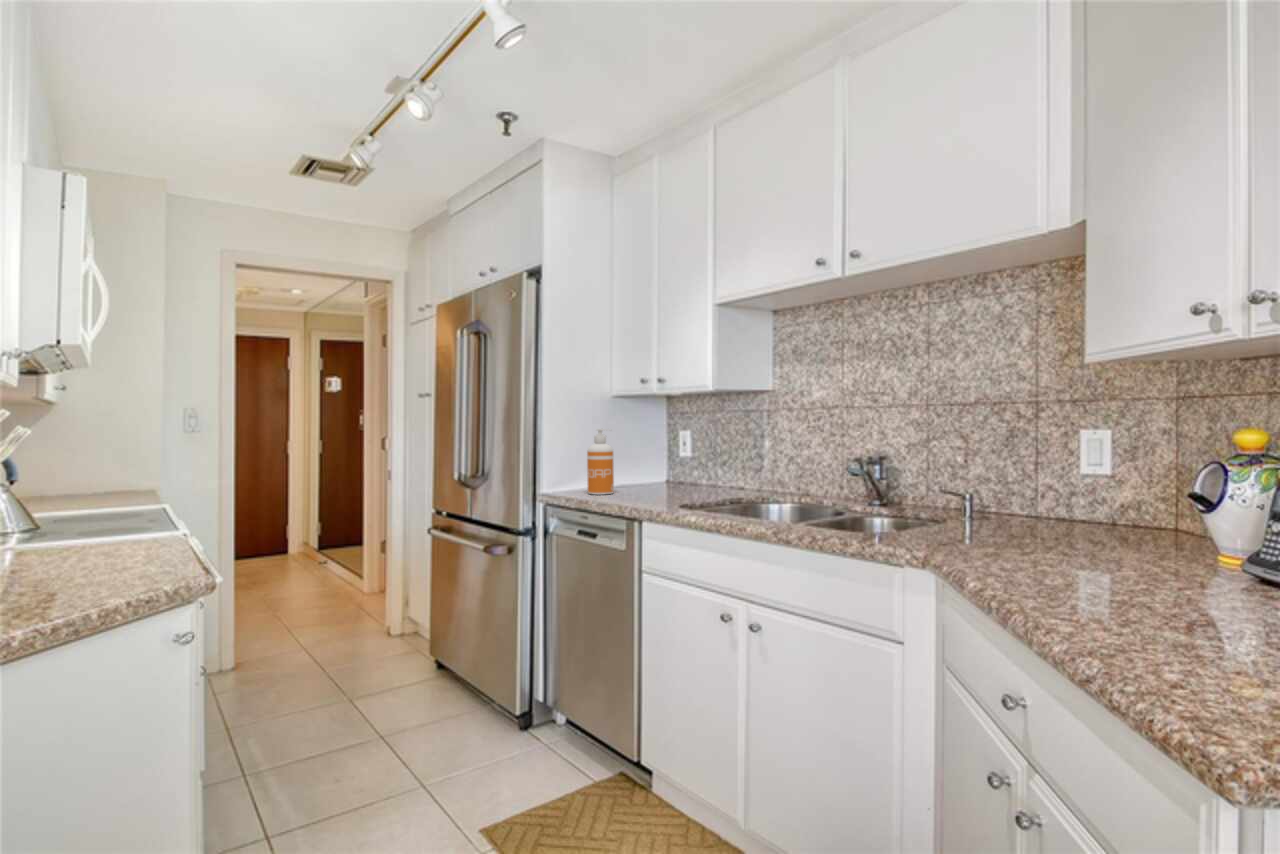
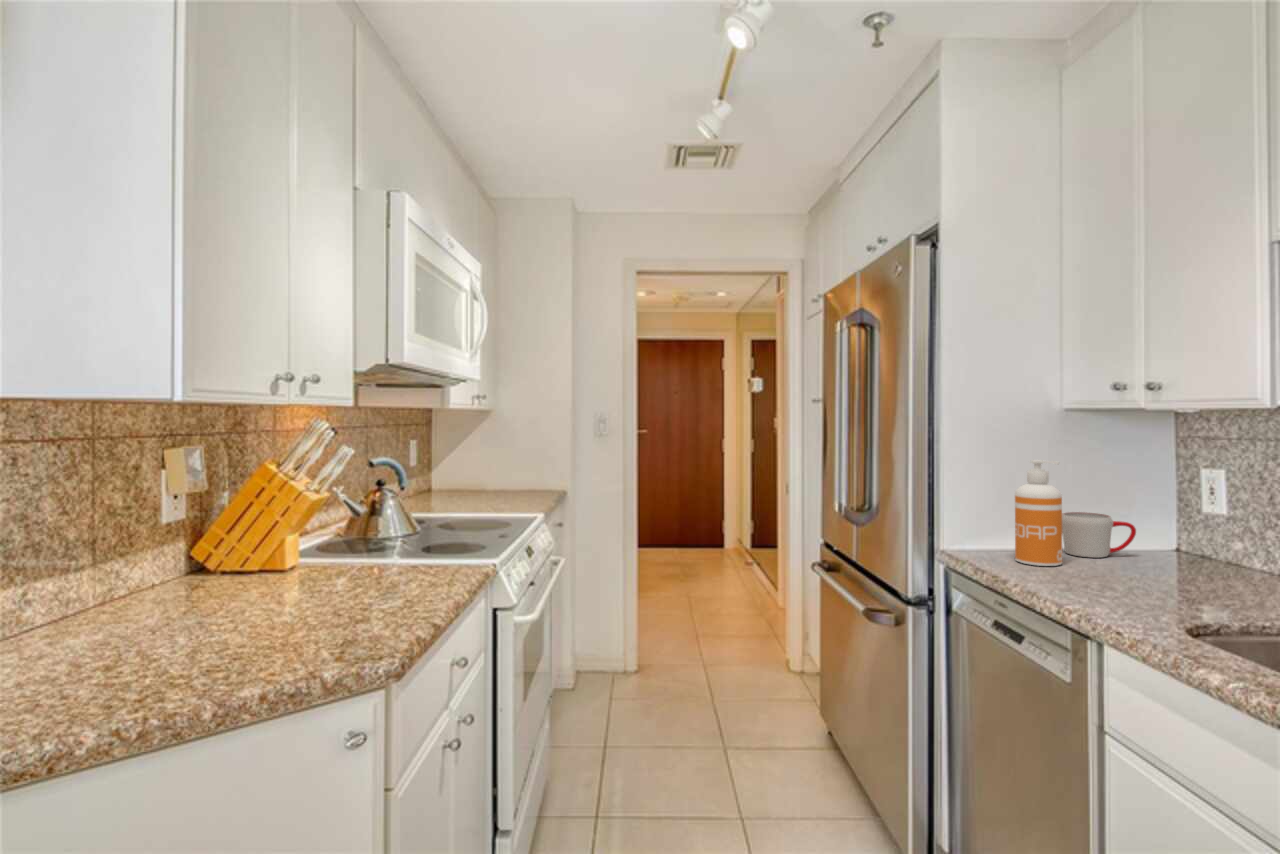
mug: none [610,464,648,490] -> present [1062,512,1136,558]

